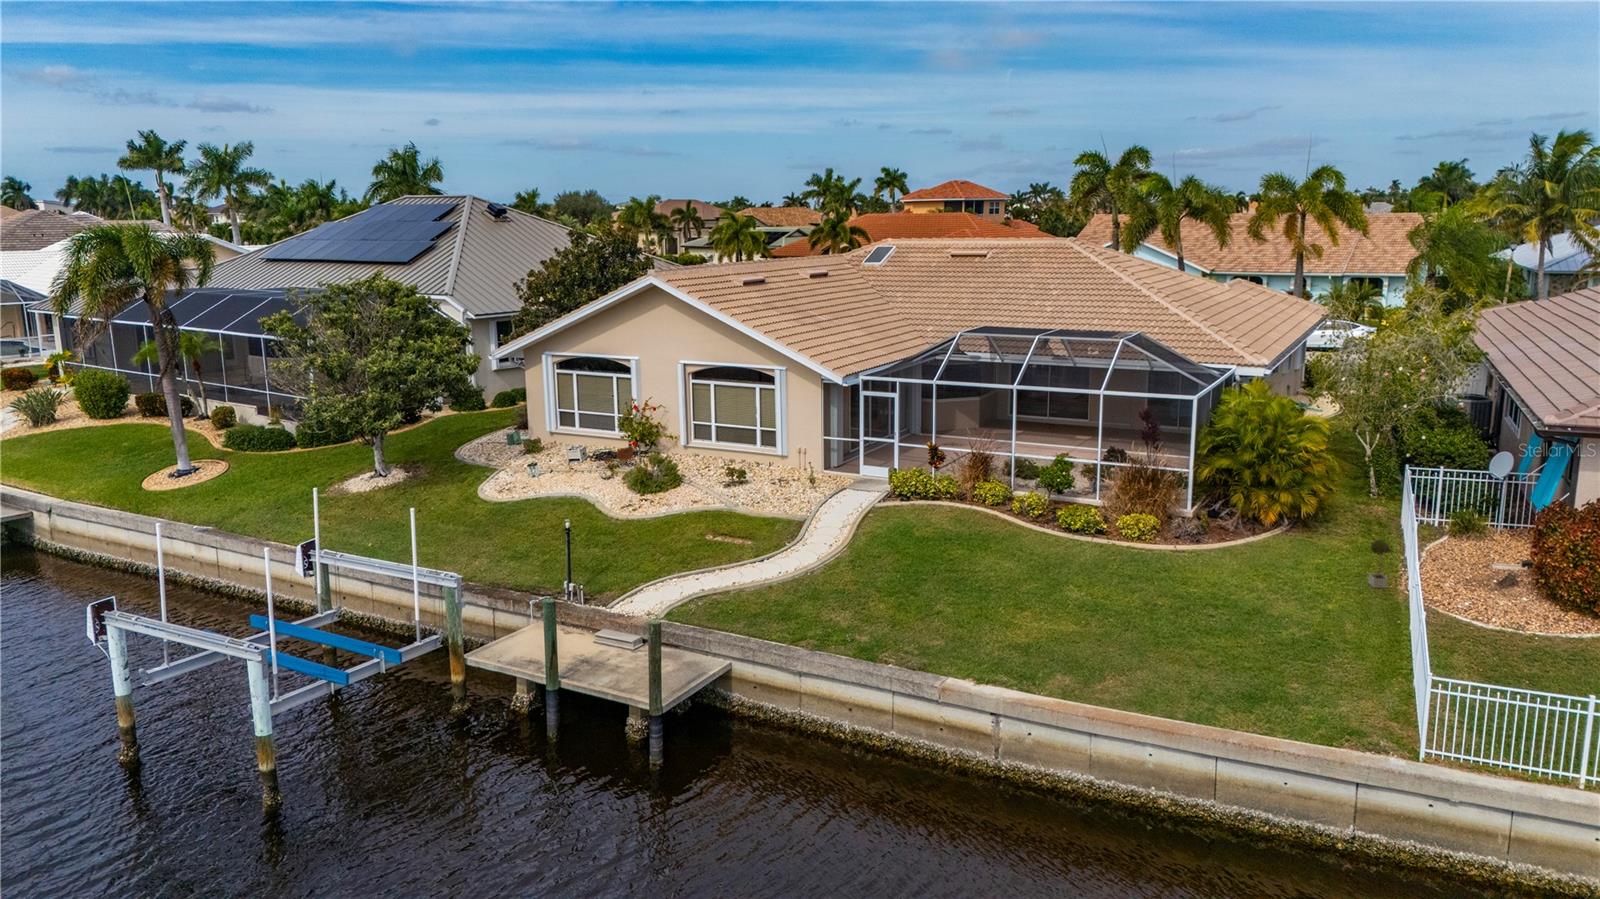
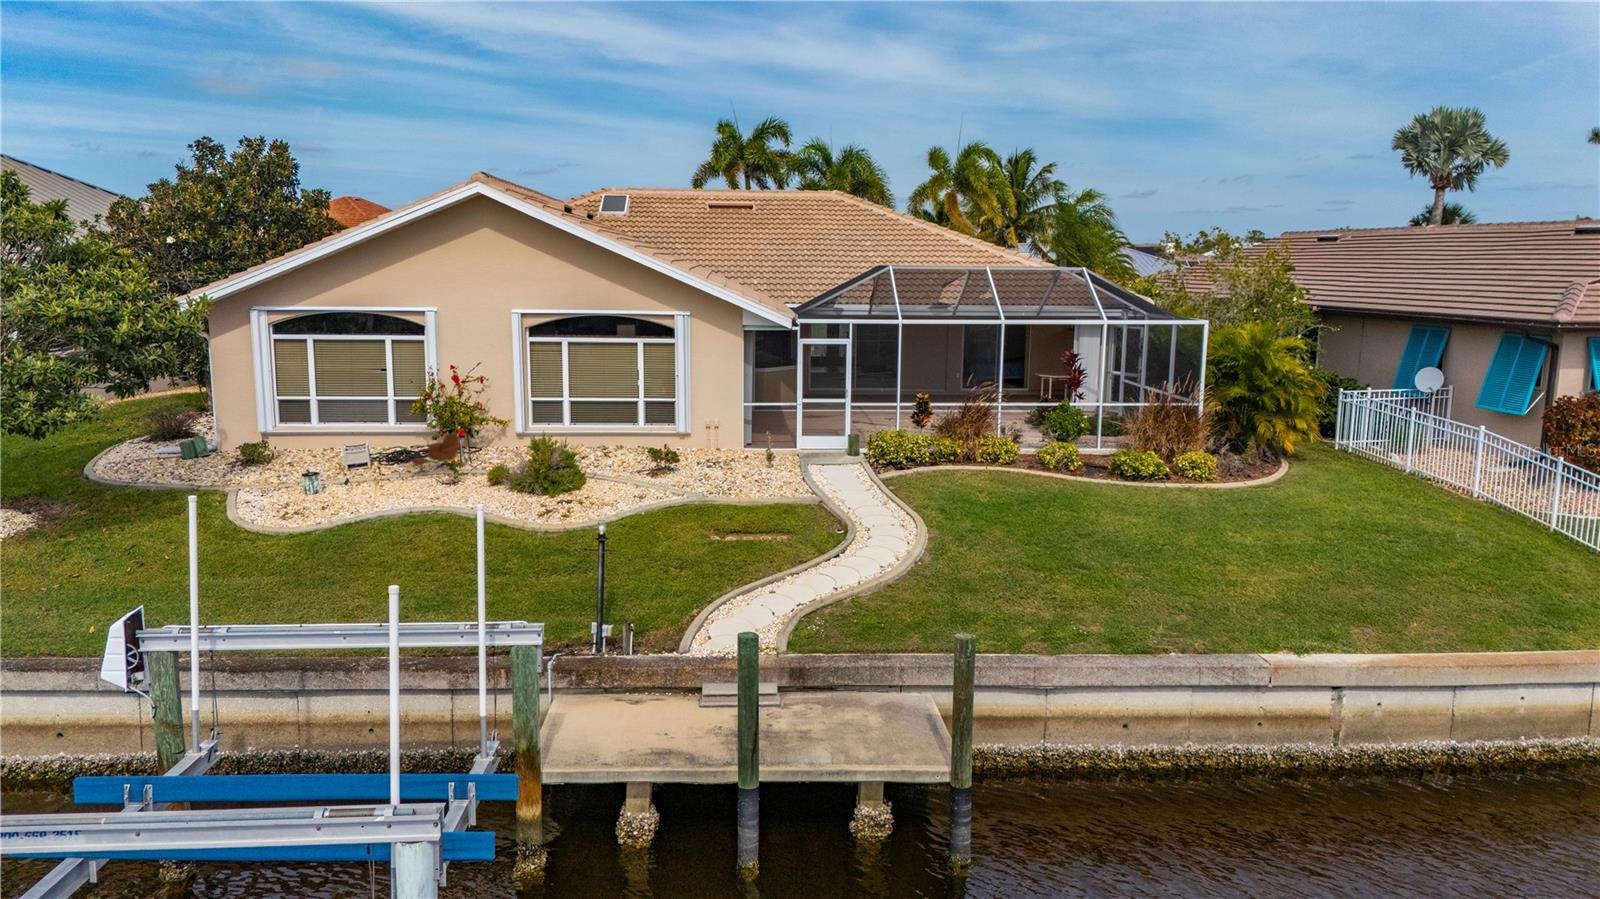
potted tree: present [1368,540,1391,588] -> none [1456,447,1481,499]

